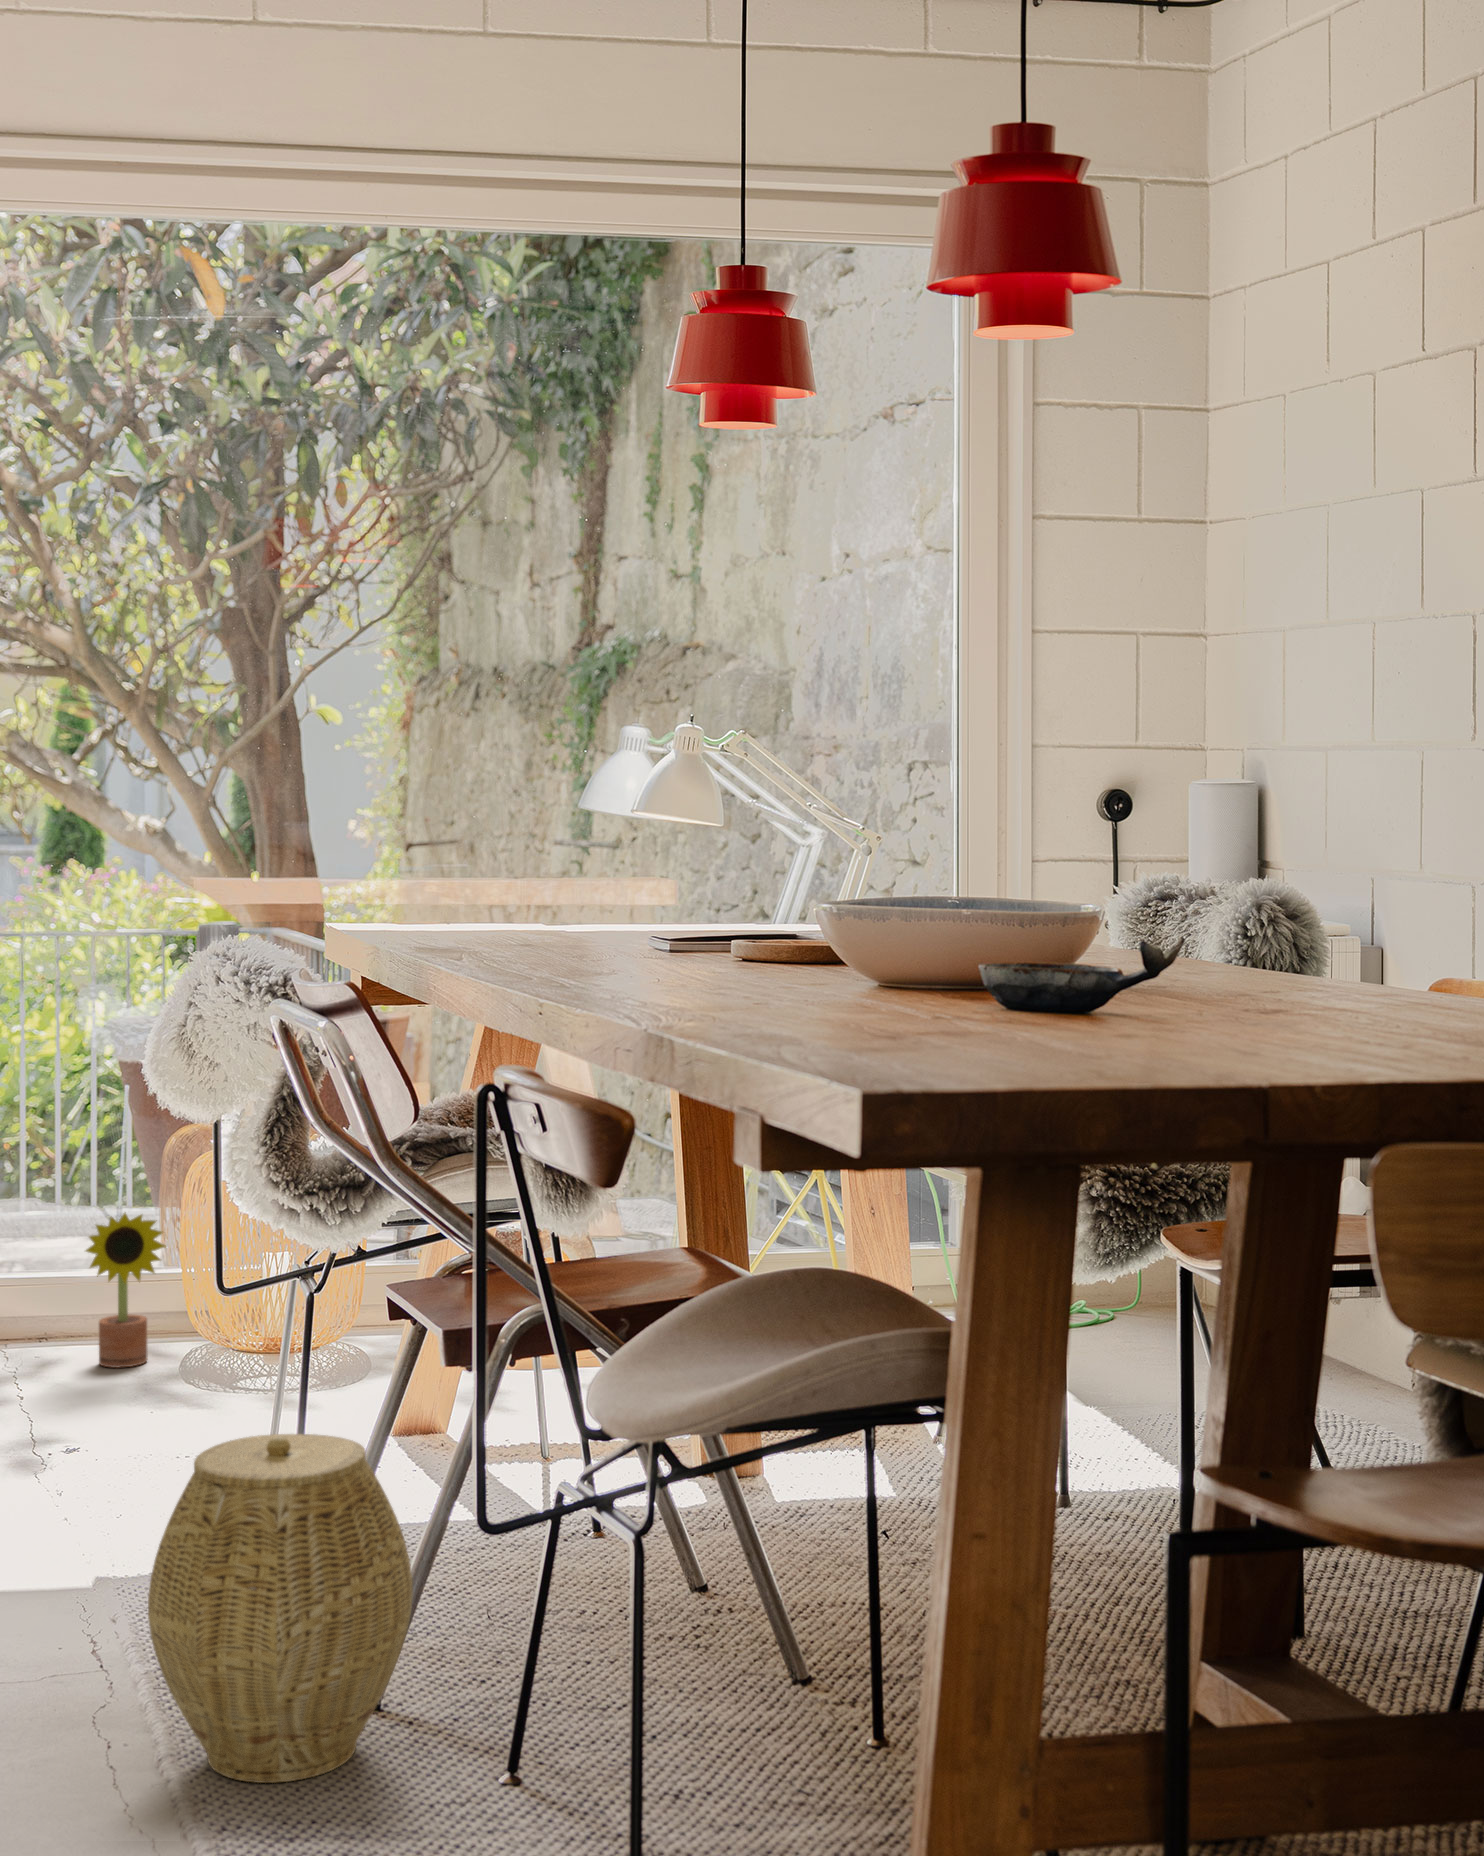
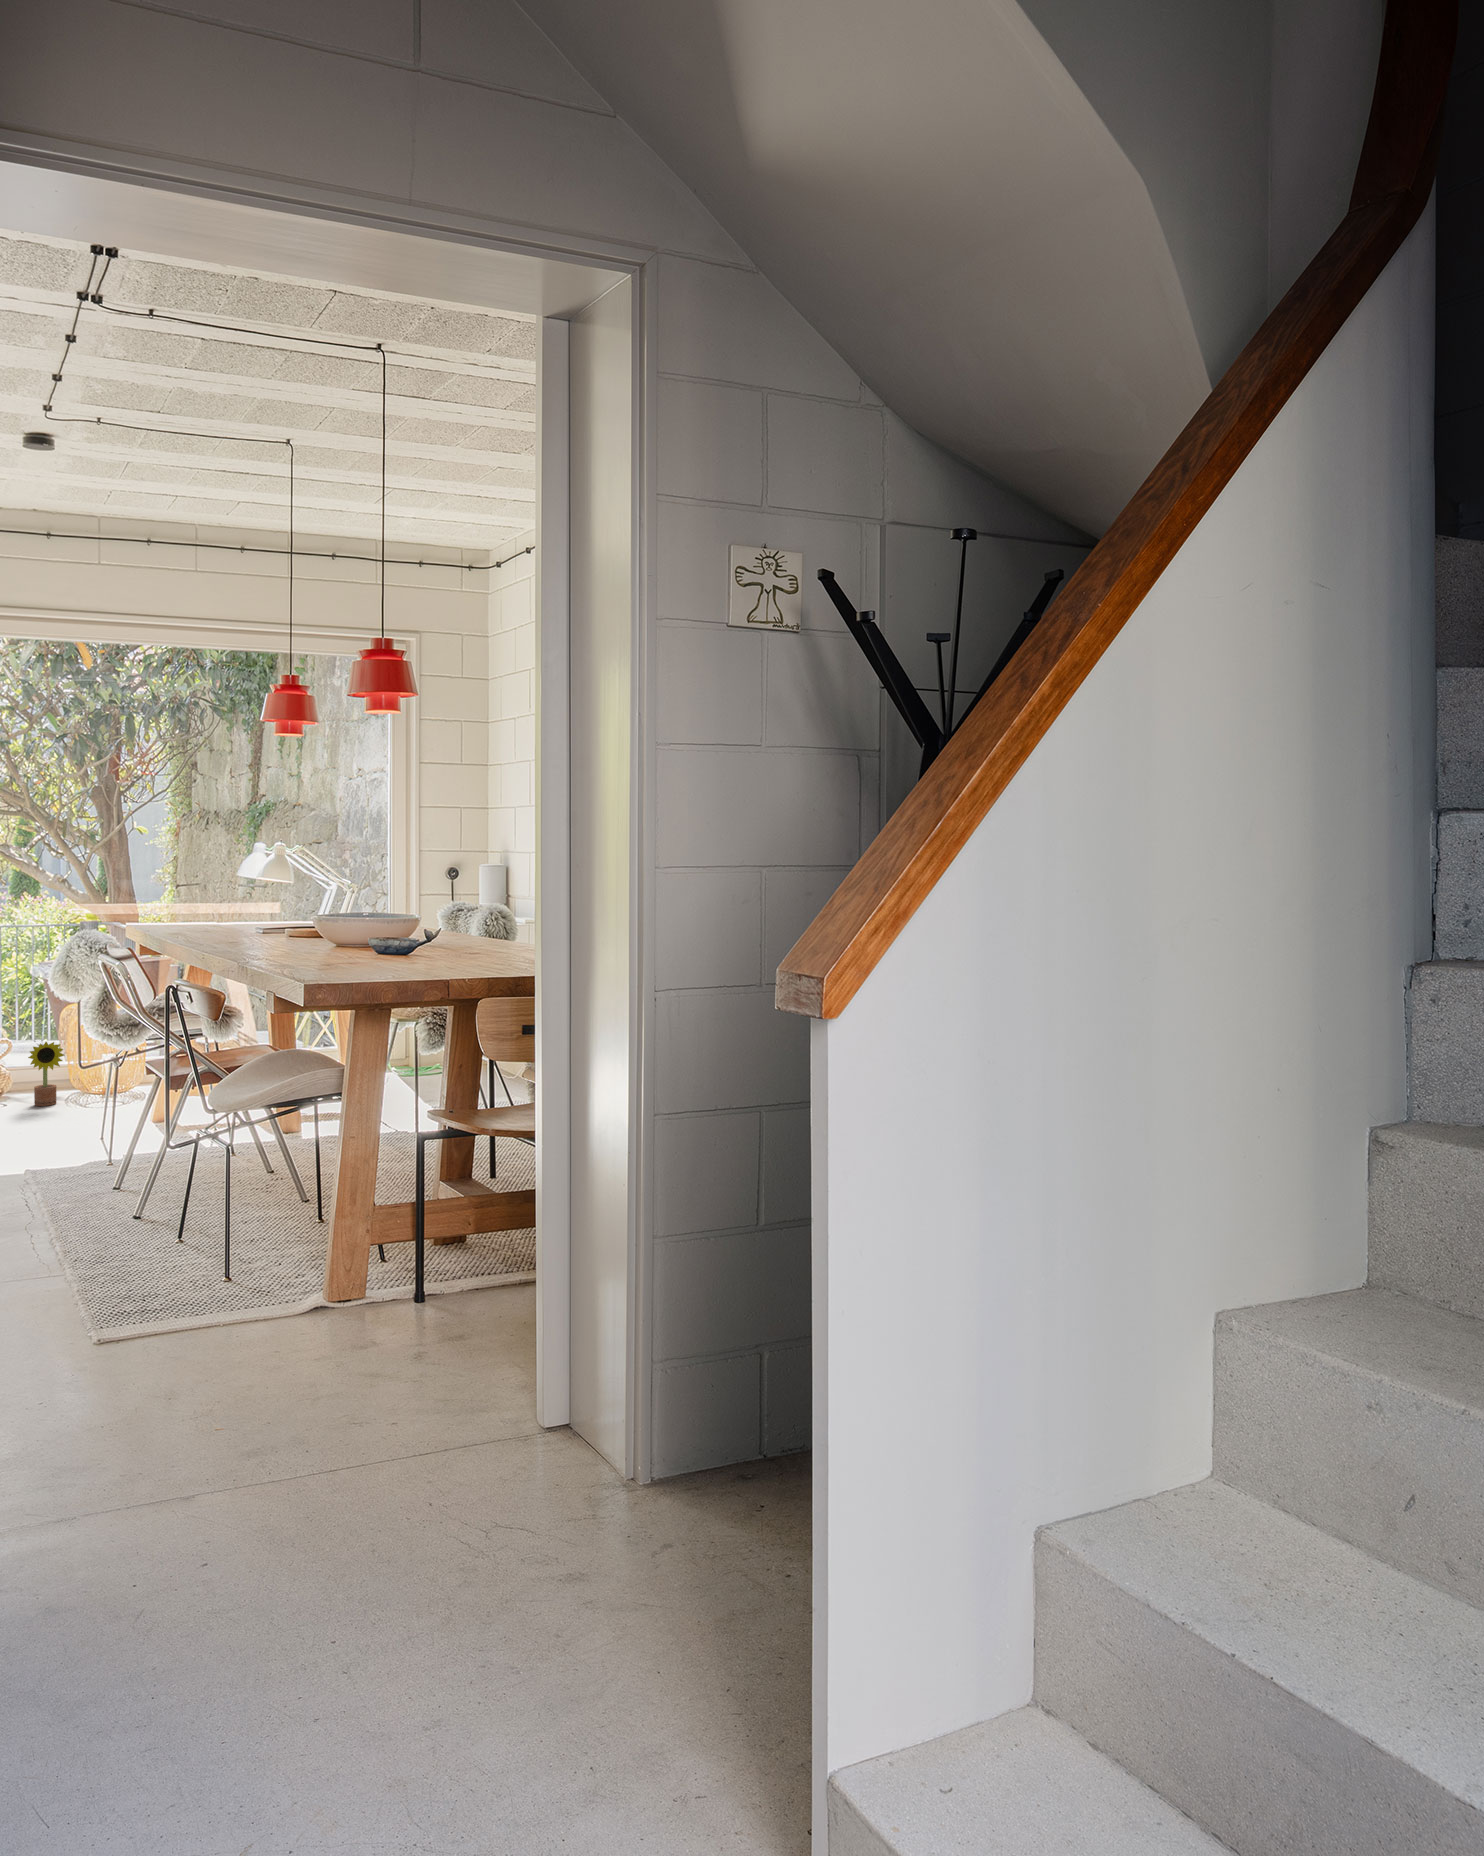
woven basket: present [148,1434,413,1783] -> none [52,1102,146,1212]

